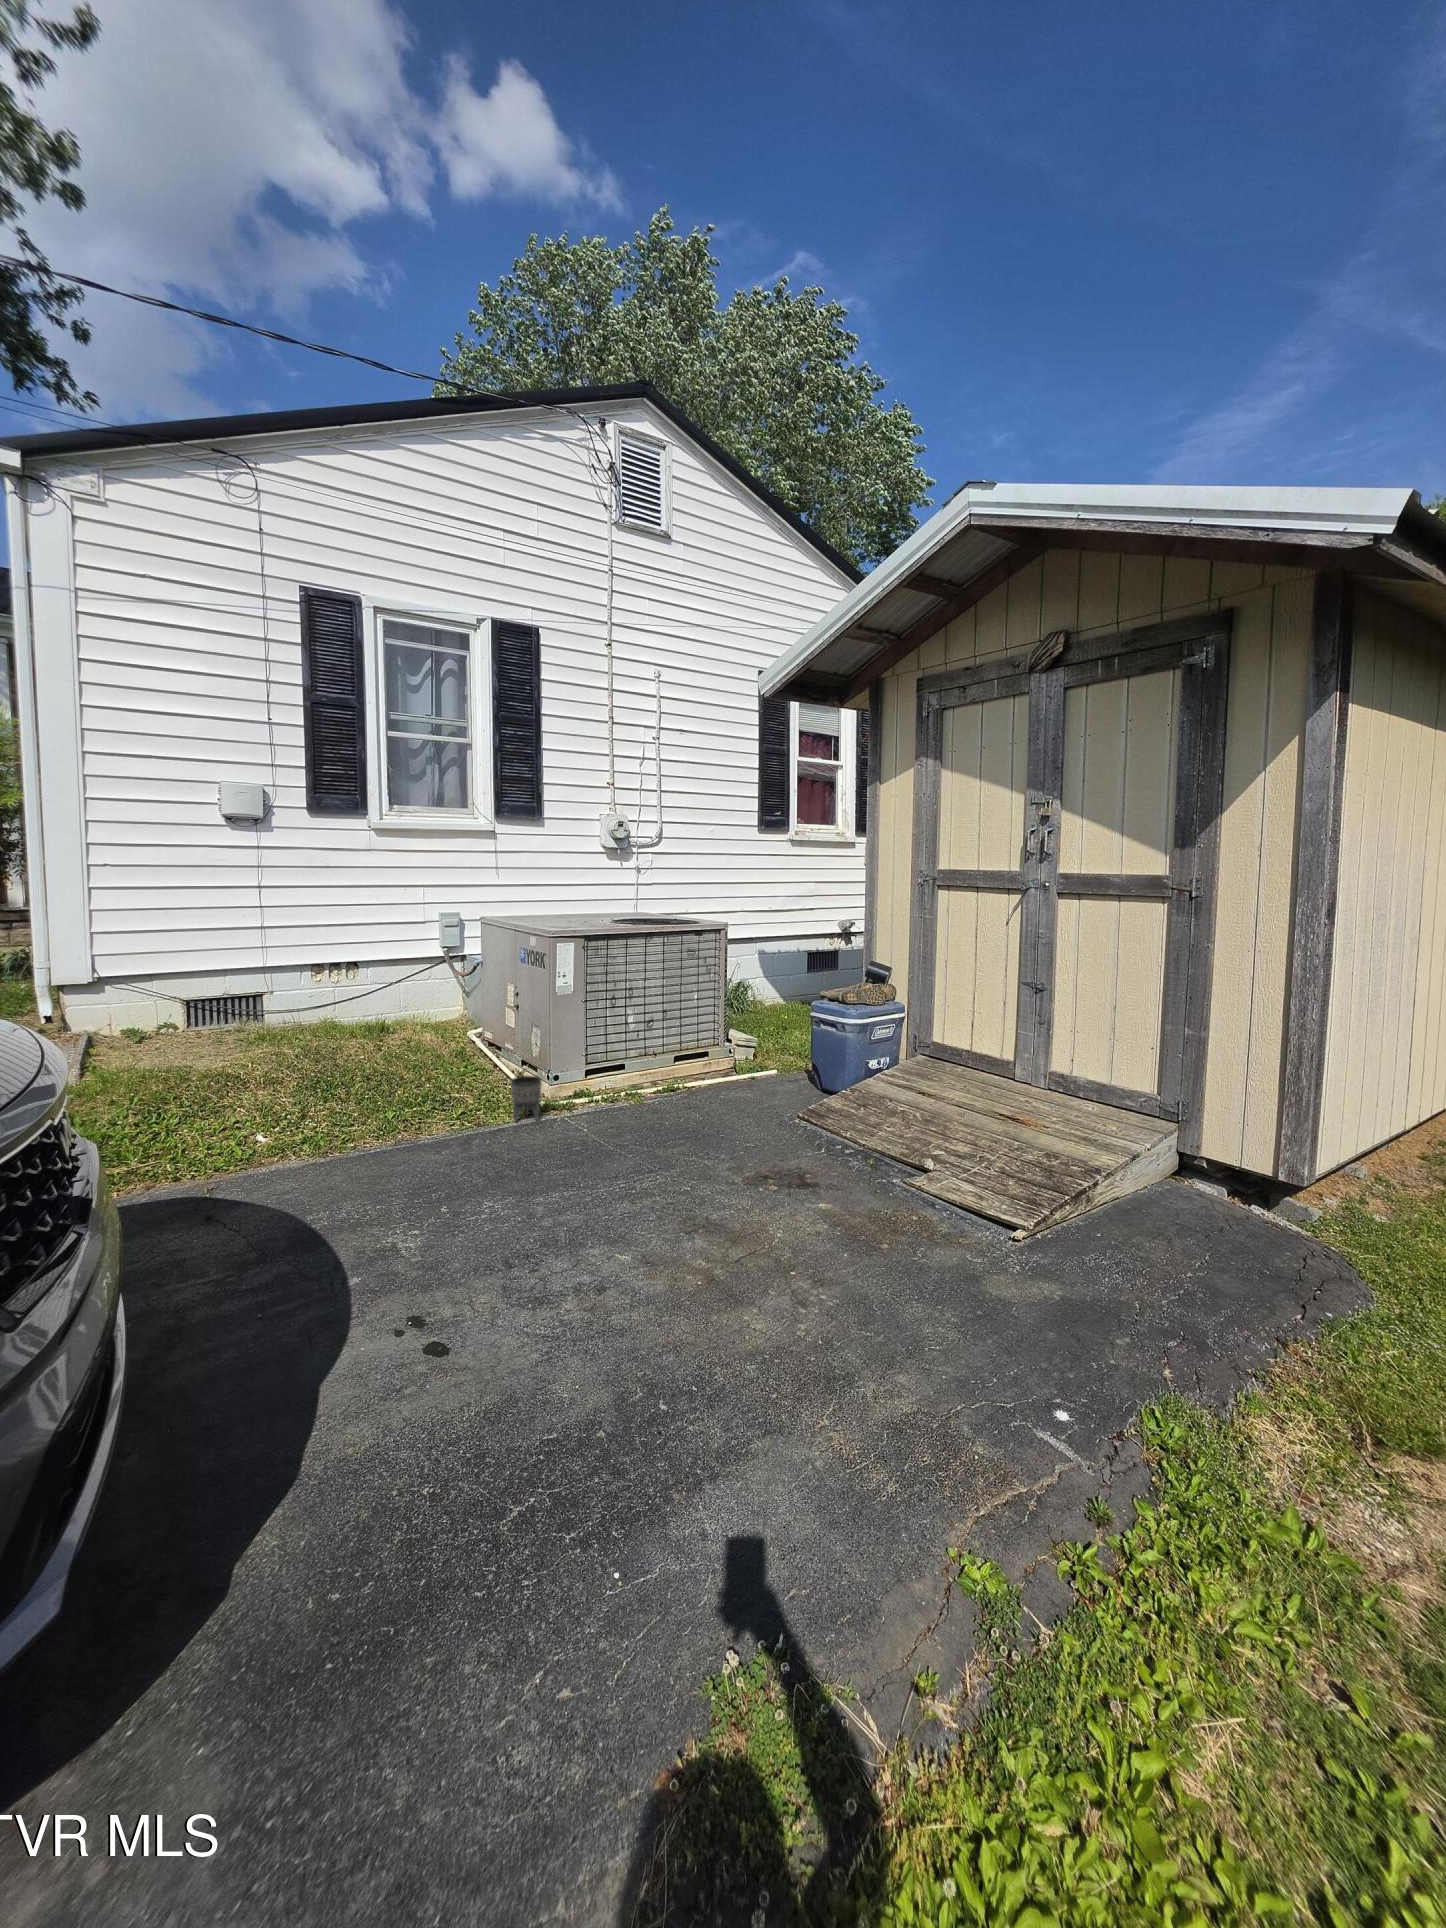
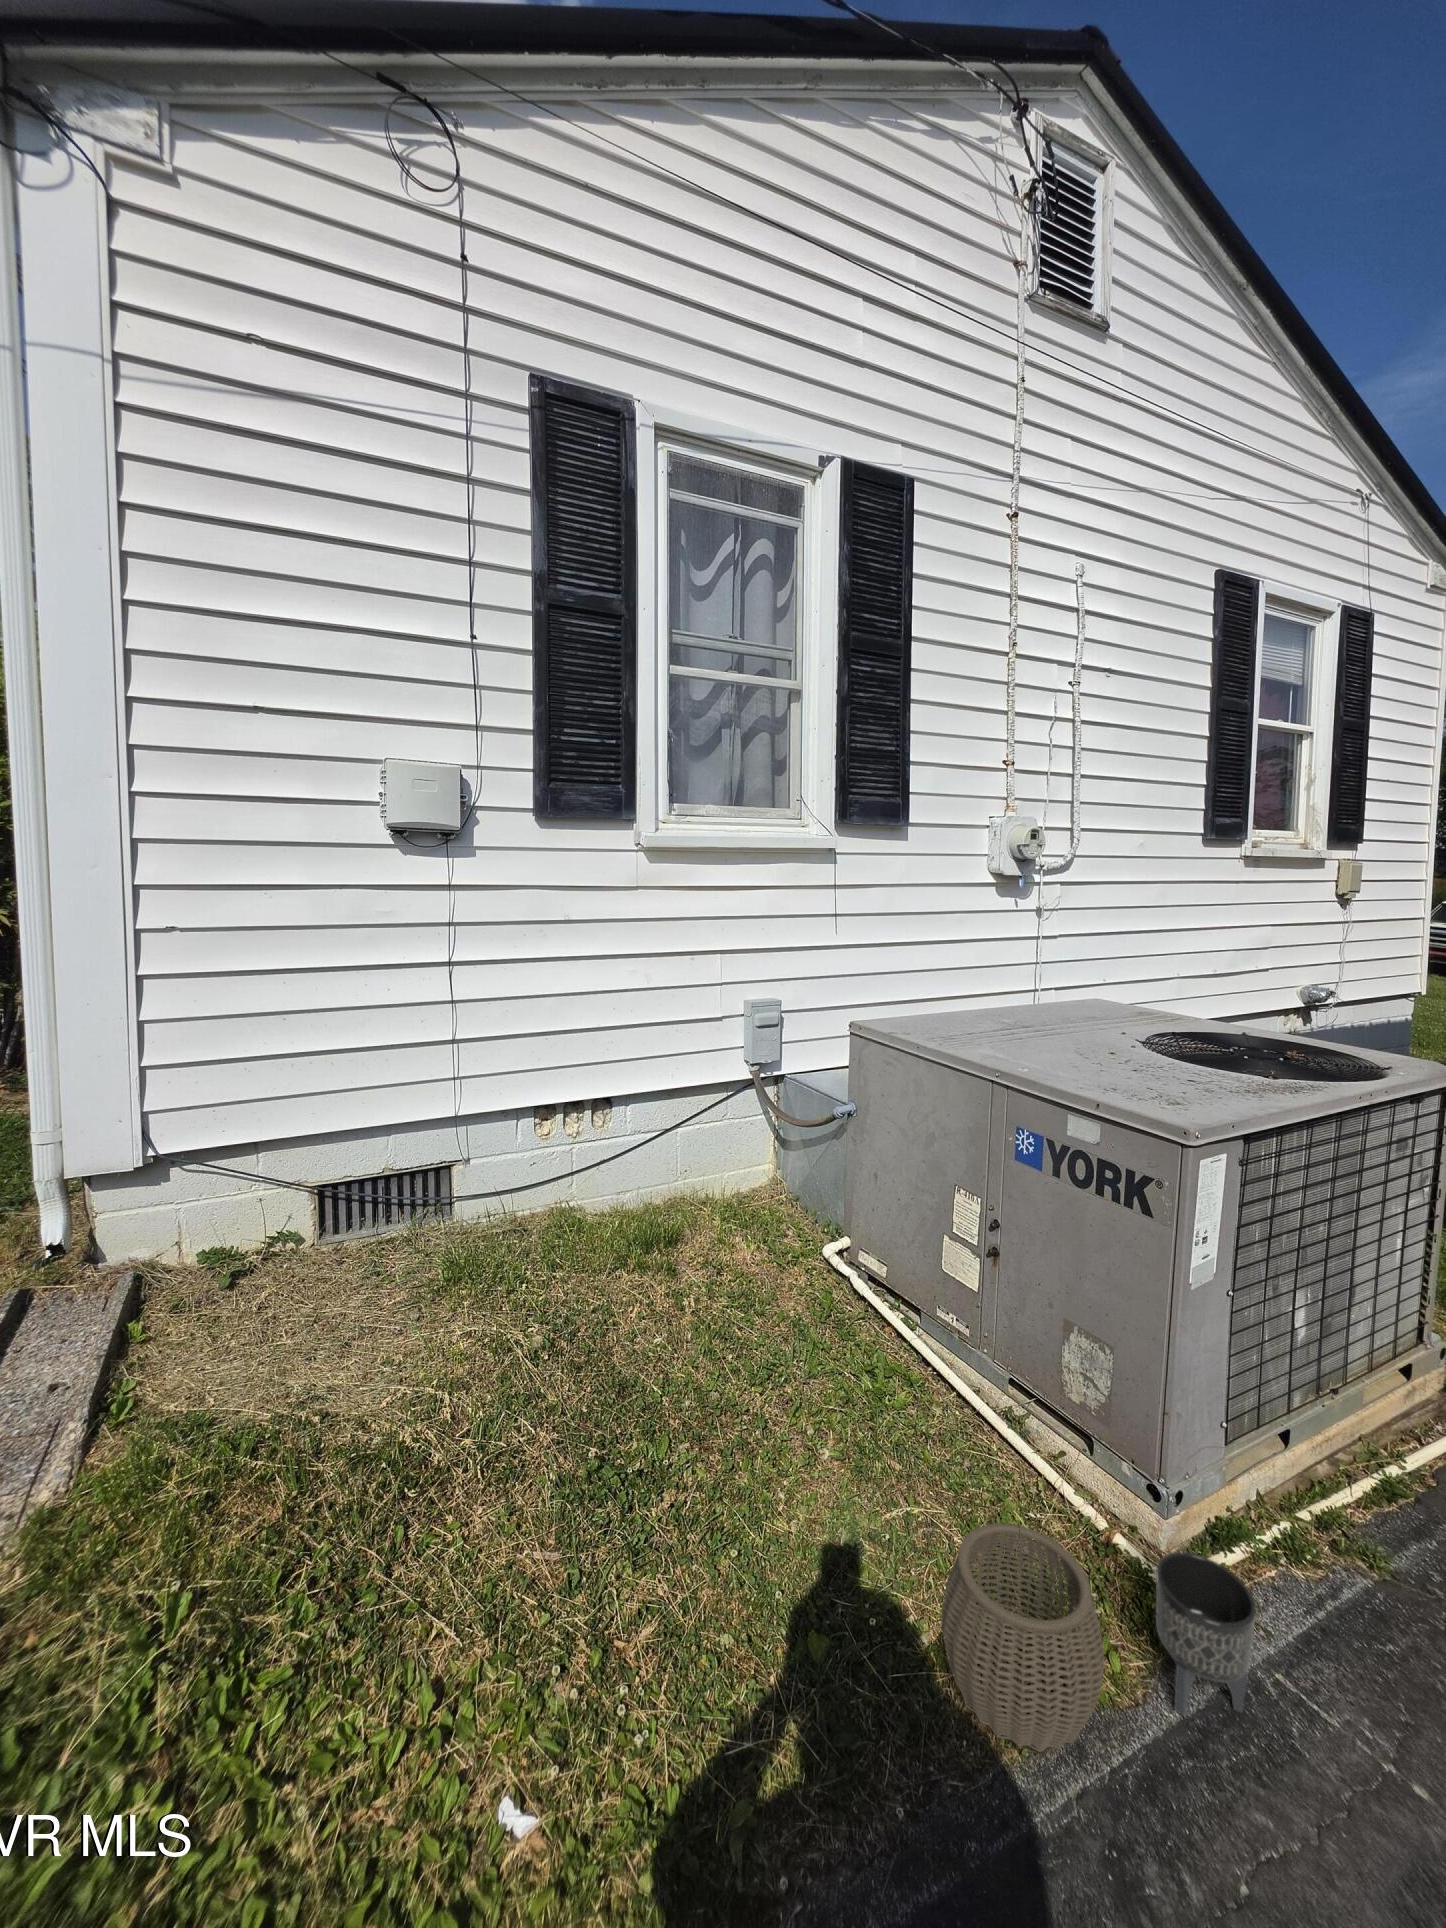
woven basket: none [431,1071,489,1128] -> present [941,1523,1105,1752]

